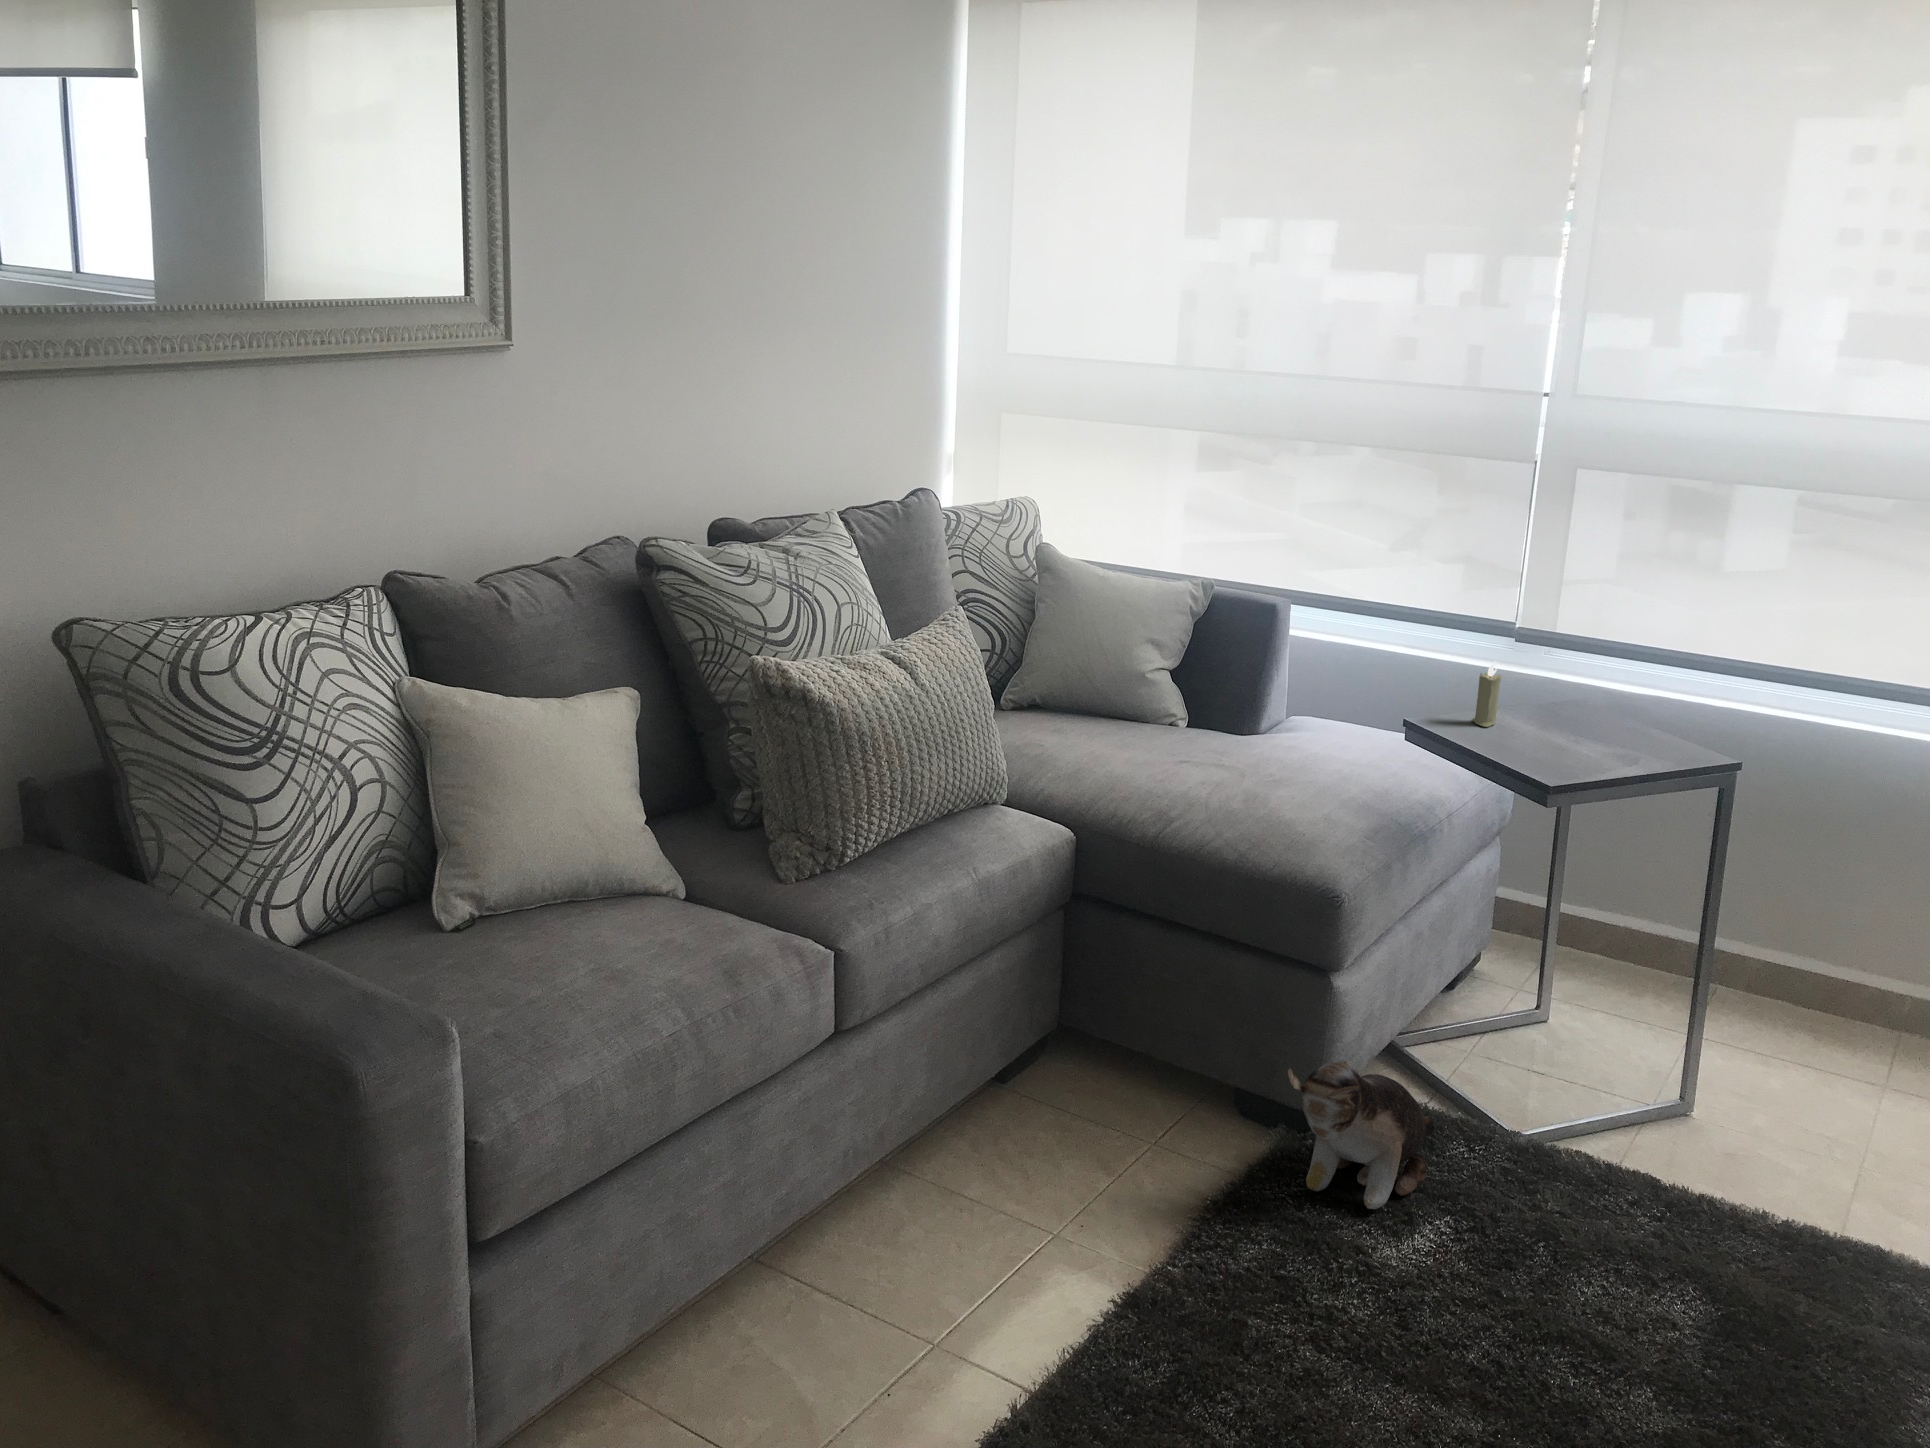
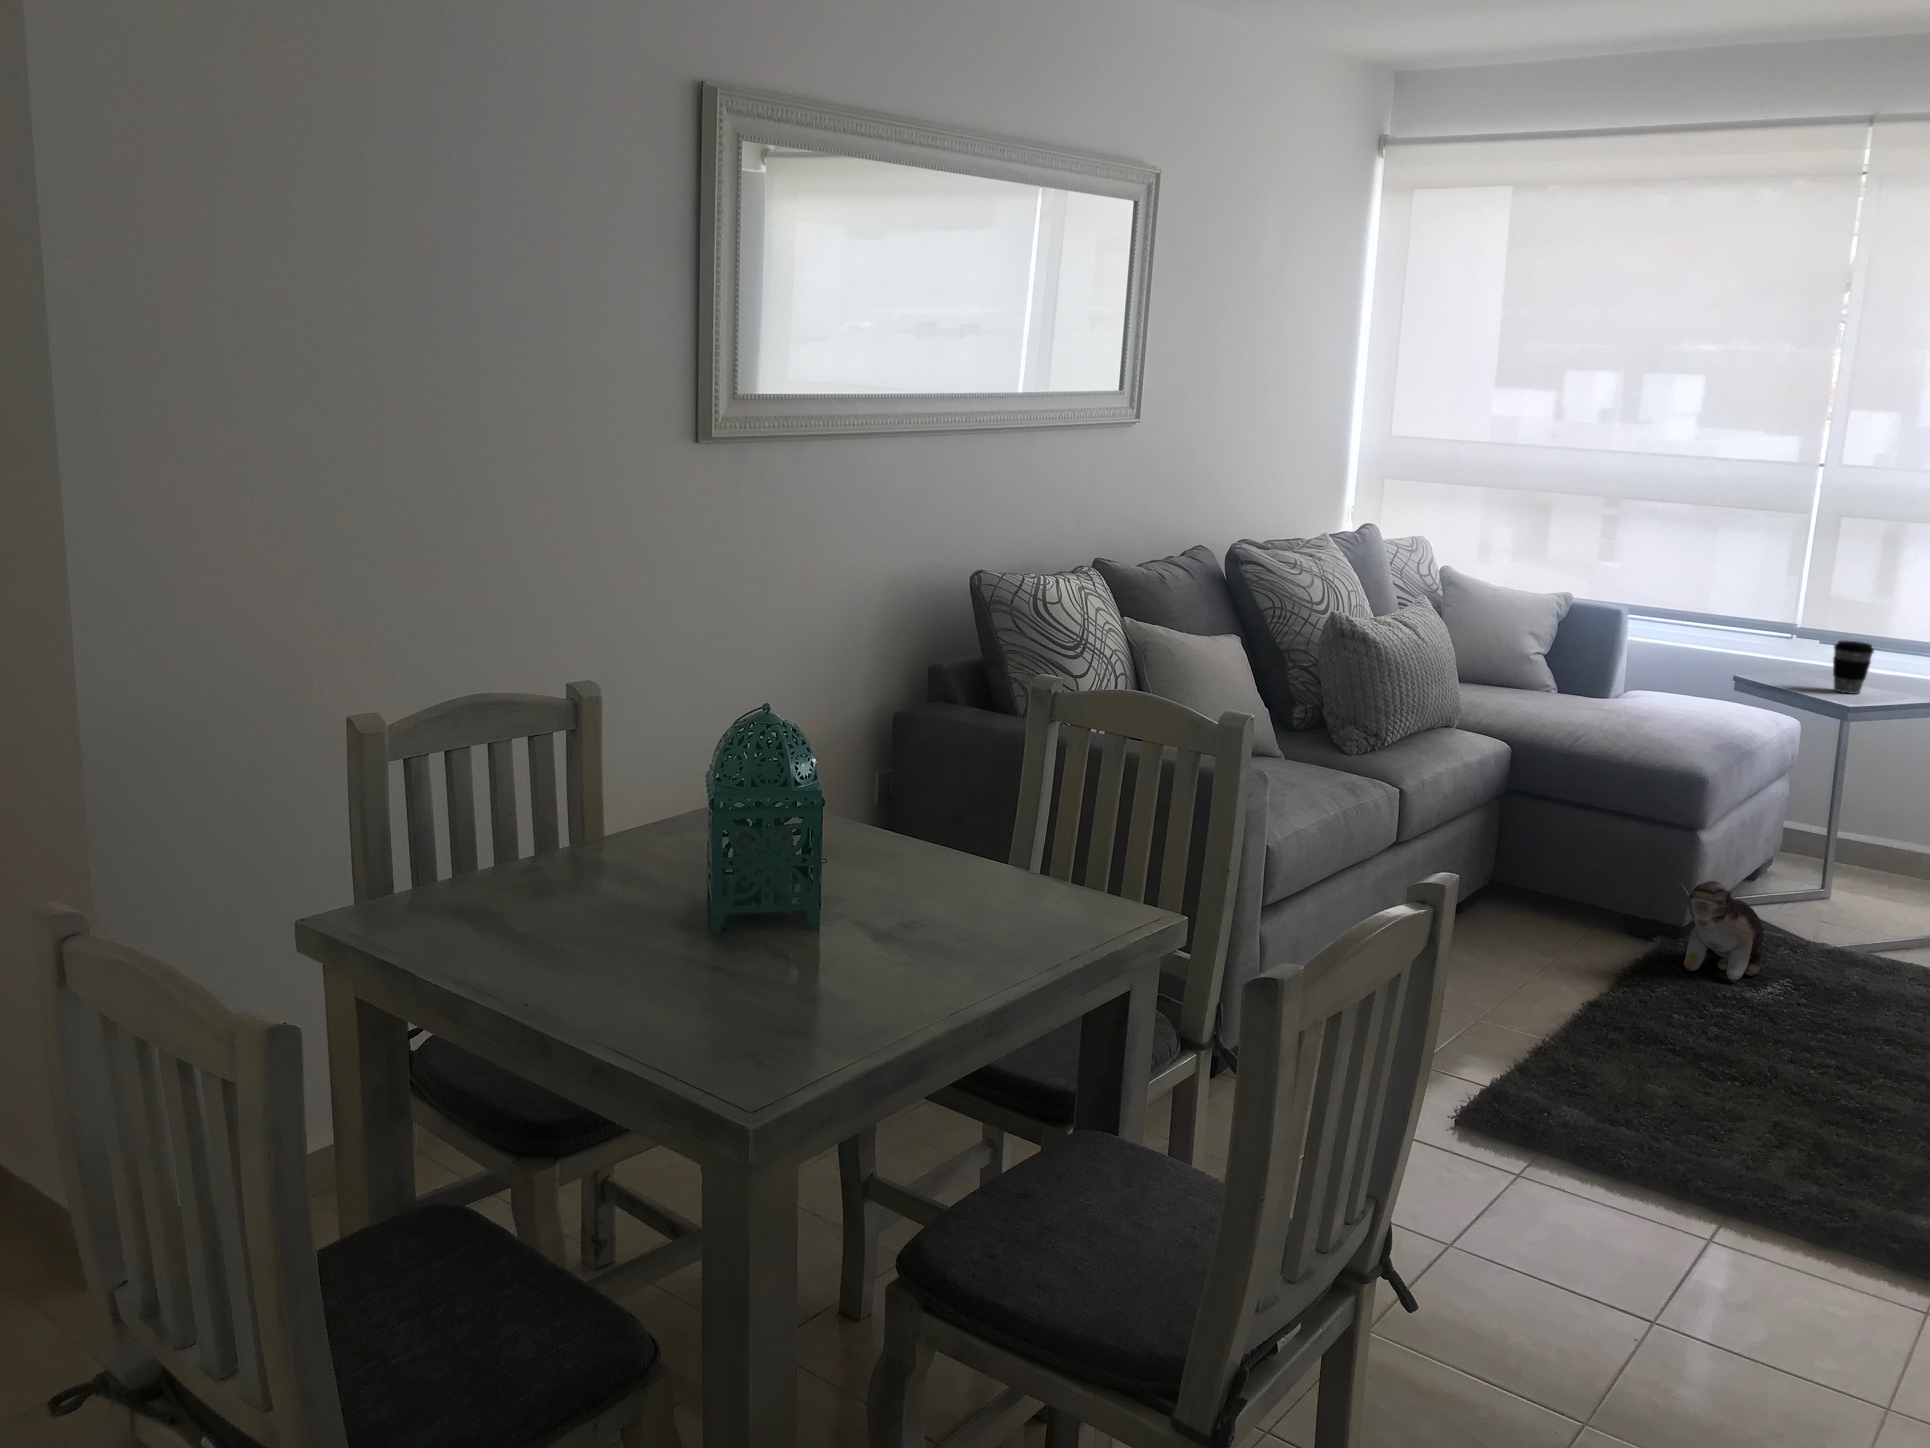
coffee cup: none [1539,660,1595,740] -> present [1833,641,1874,694]
candle: present [1471,661,1501,727] -> none [1781,641,1804,686]

